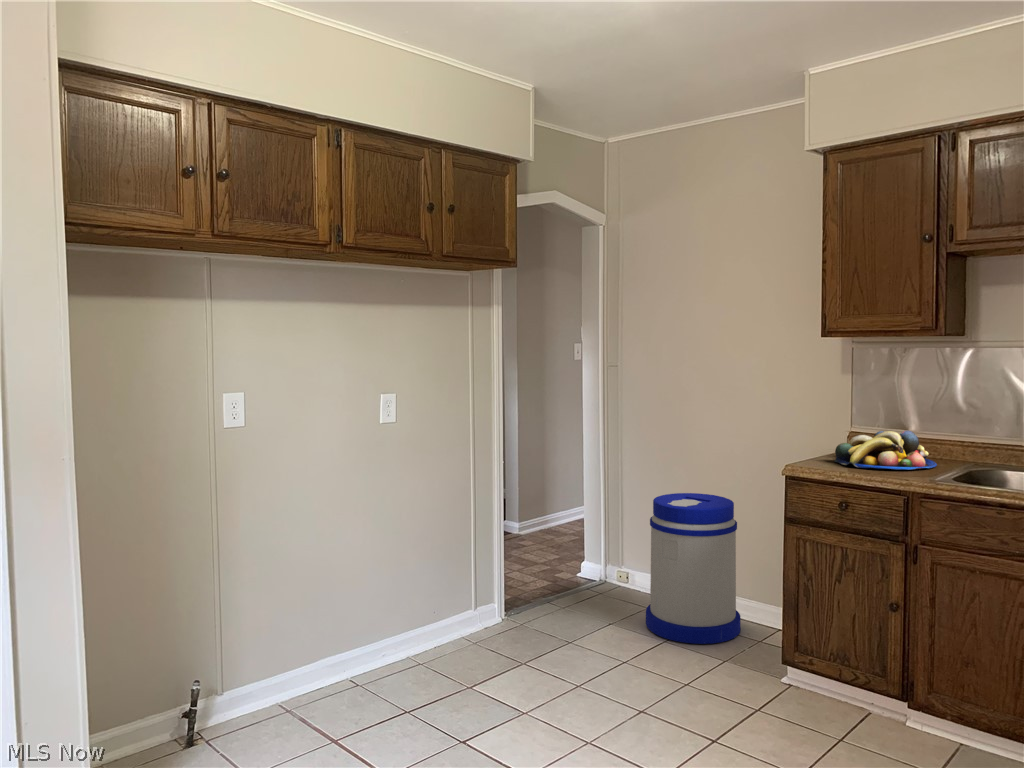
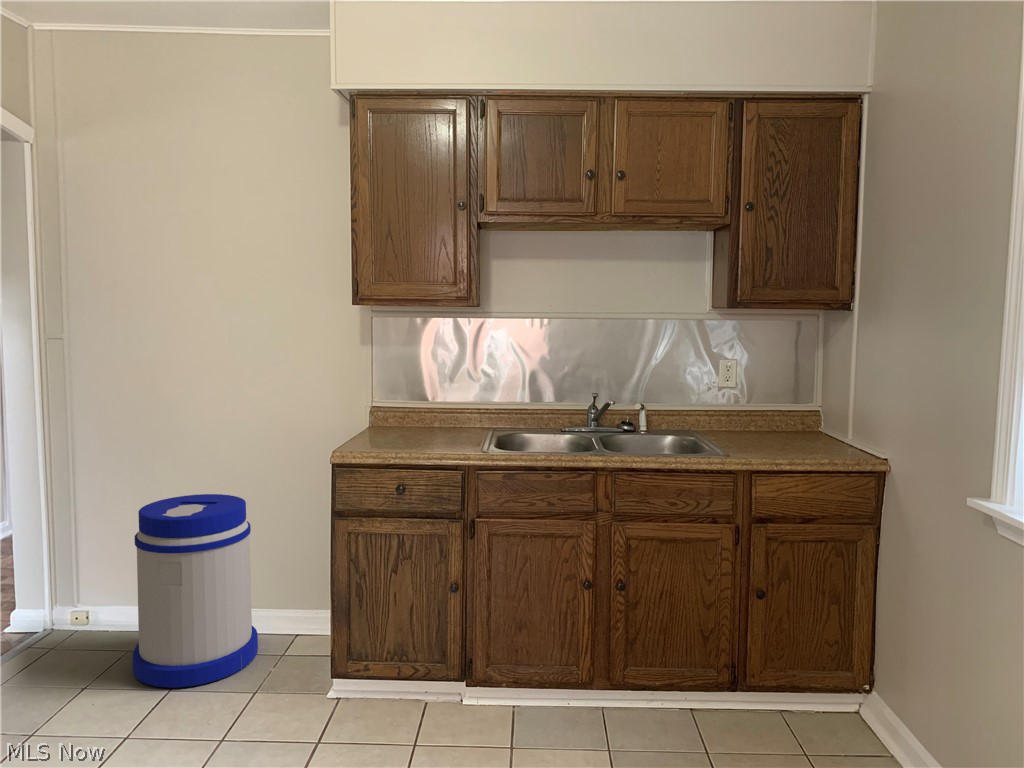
fruit bowl: present [835,430,937,470] -> none [372,402,467,445]

